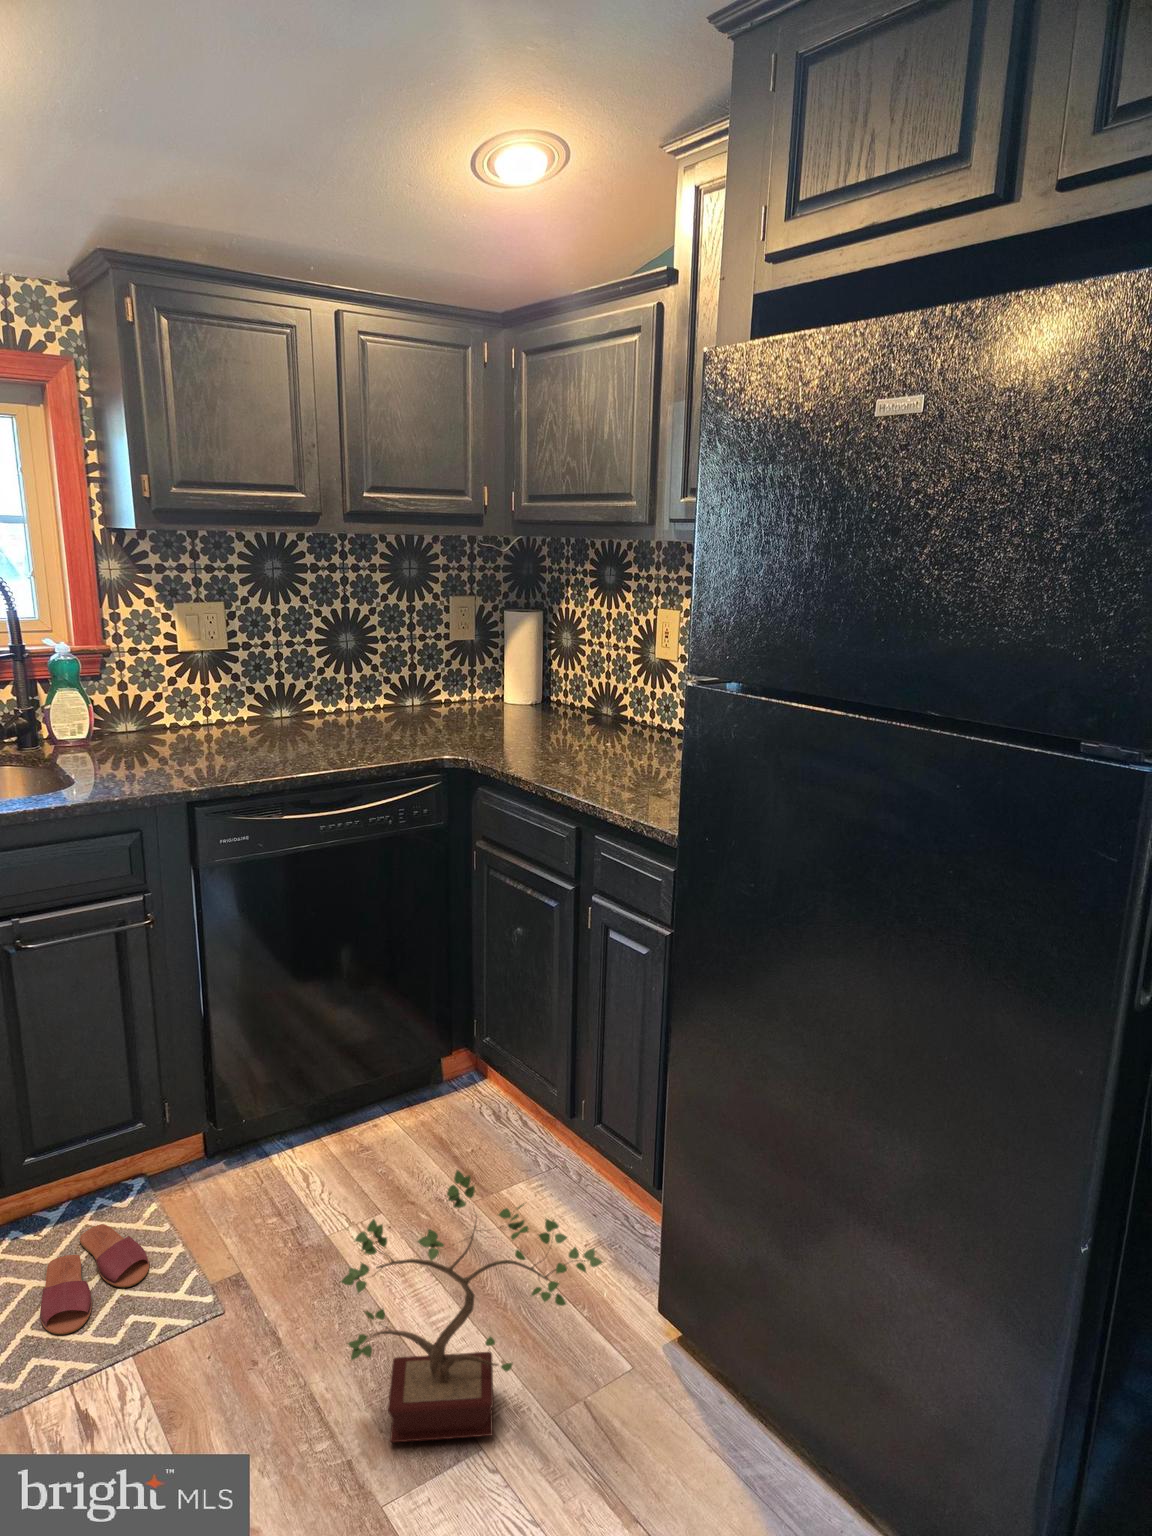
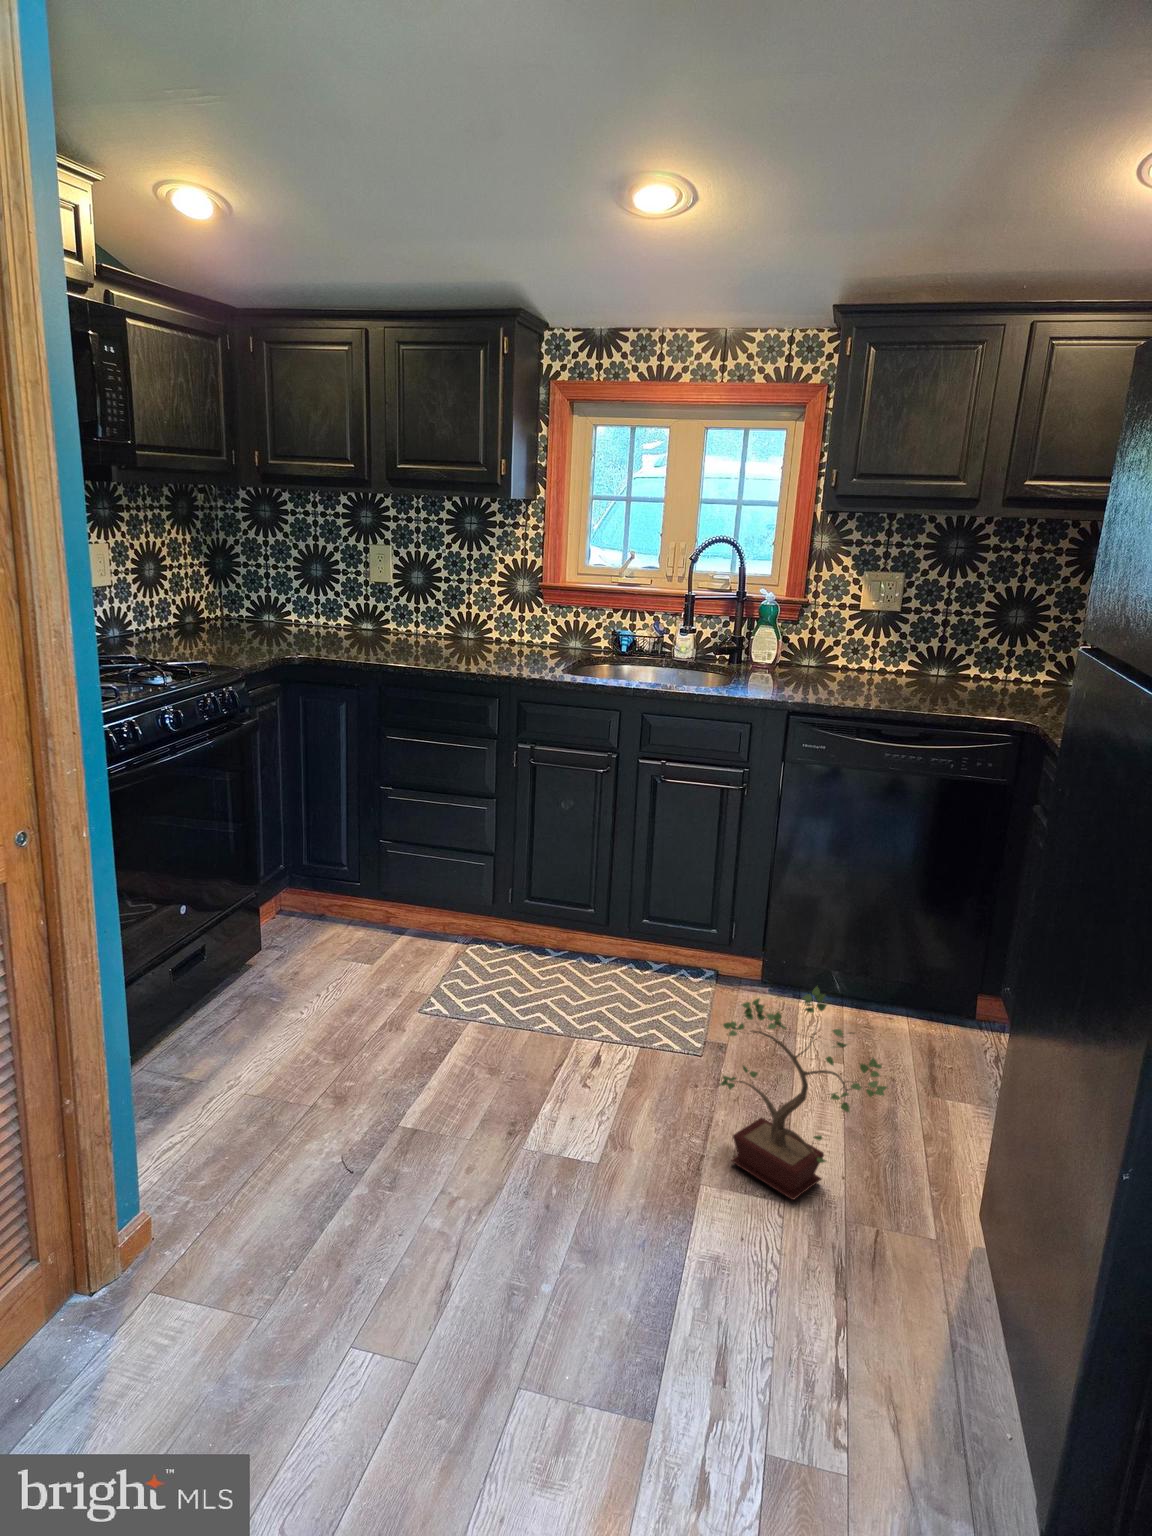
slippers: present [40,1224,149,1334] -> none [612,982,685,1020]

